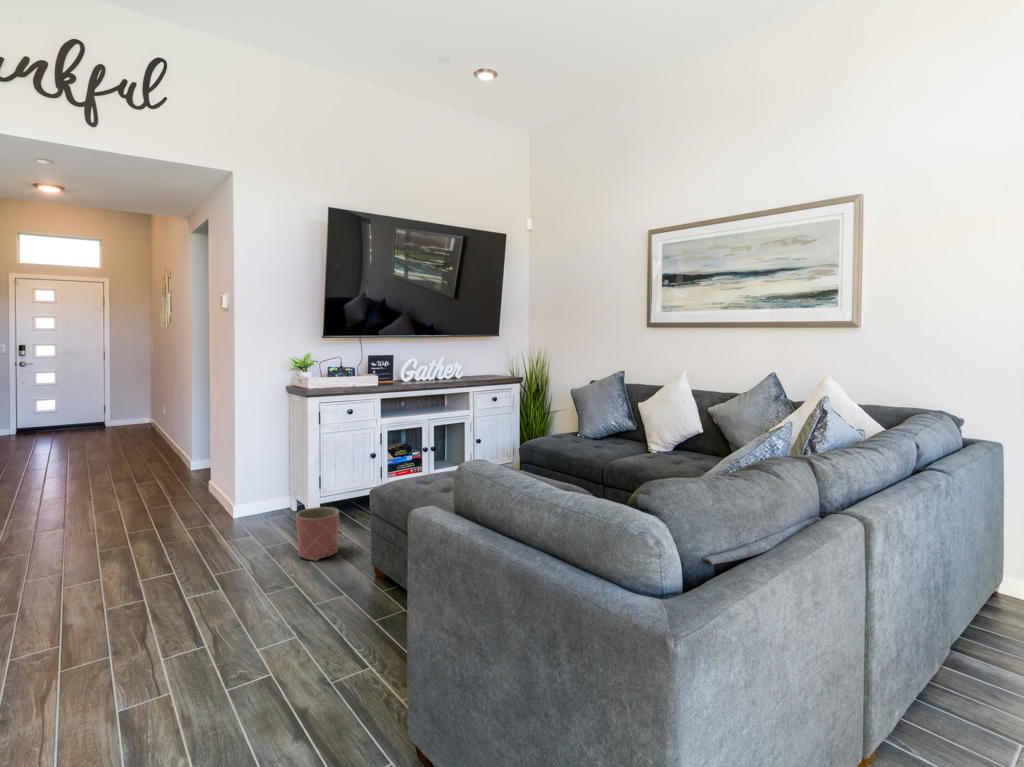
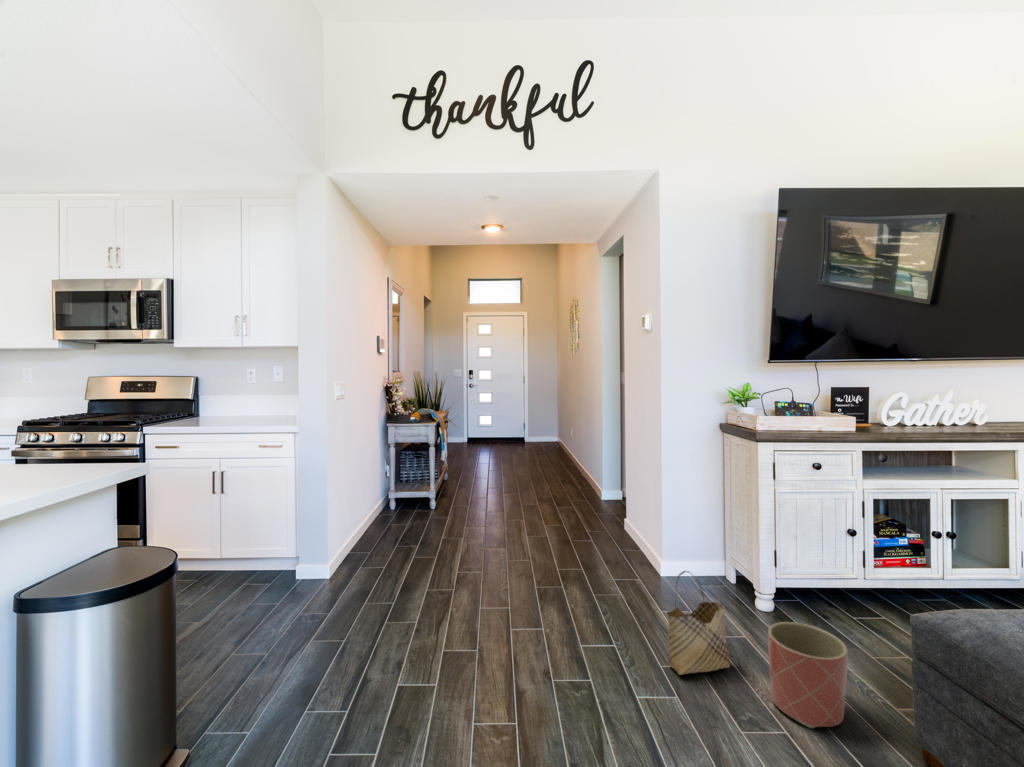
woven basket: none [230,490,278,558] -> present [667,571,730,675]

